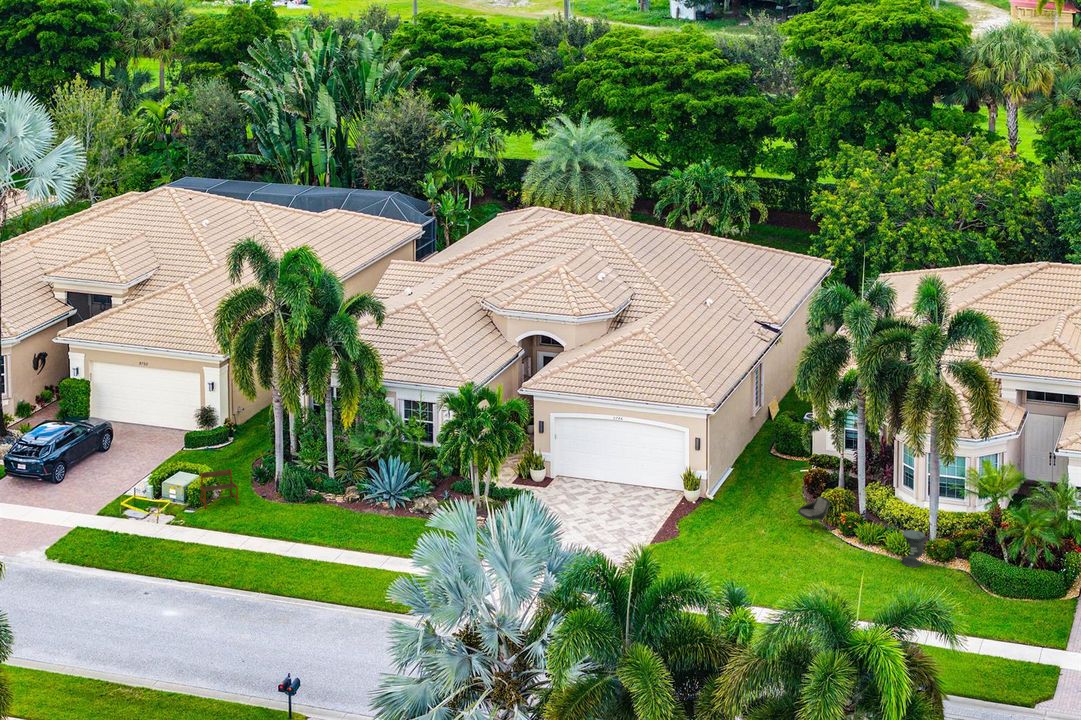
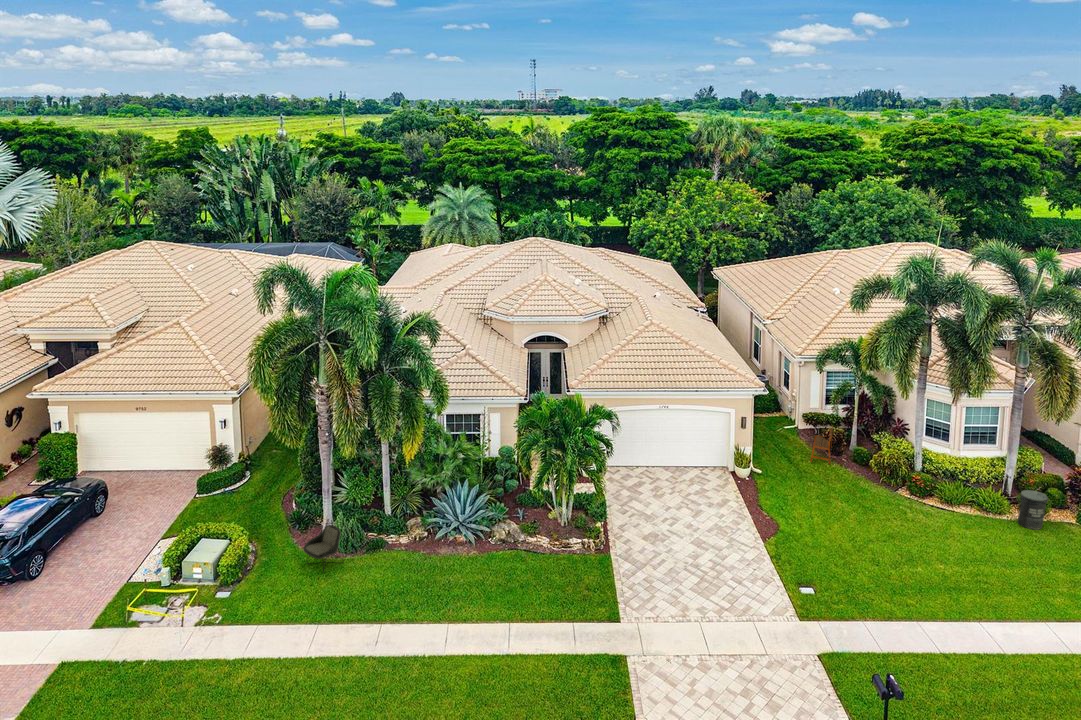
bench: present [200,469,239,509] -> present [811,427,833,464]
lounge chair: present [798,497,830,531] -> present [303,525,343,572]

